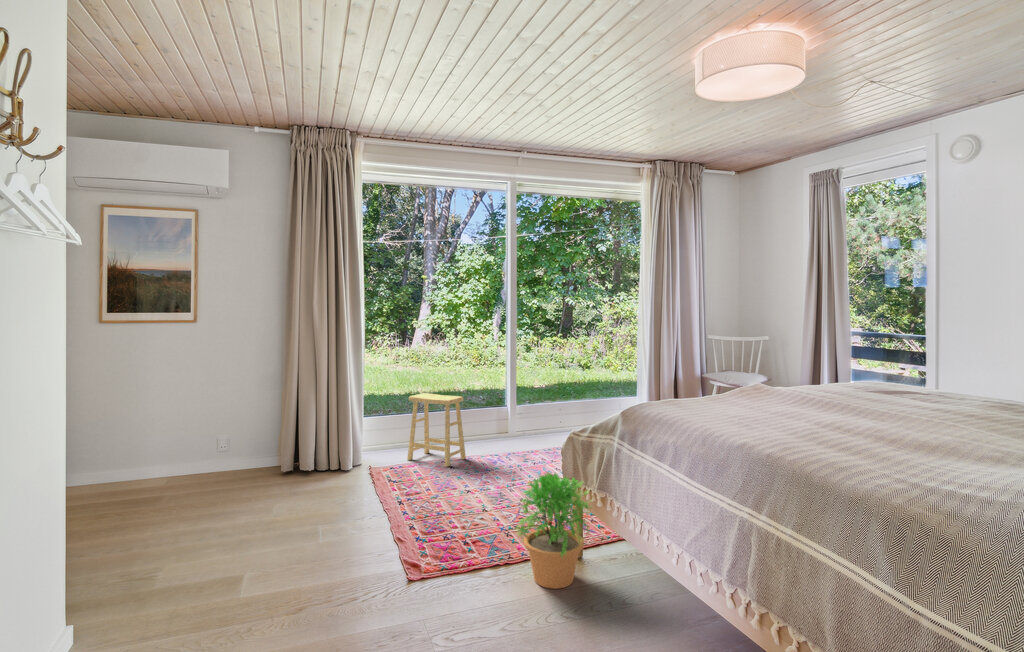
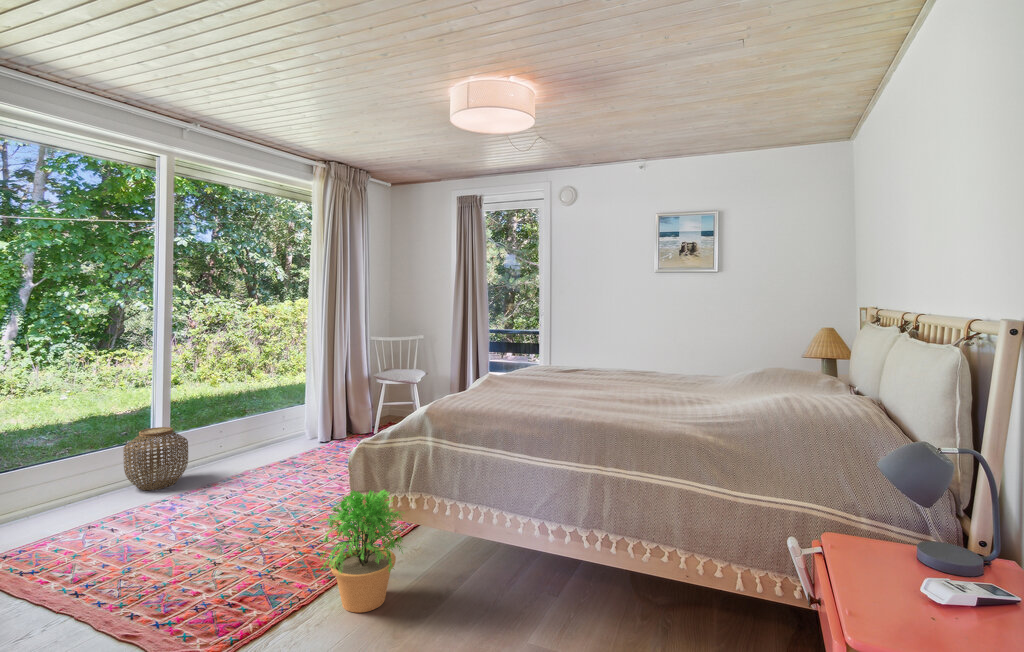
footstool: present [407,393,466,467] -> none [23,431,126,536]
woven basket: none [476,399,519,448] -> present [124,427,188,490]

